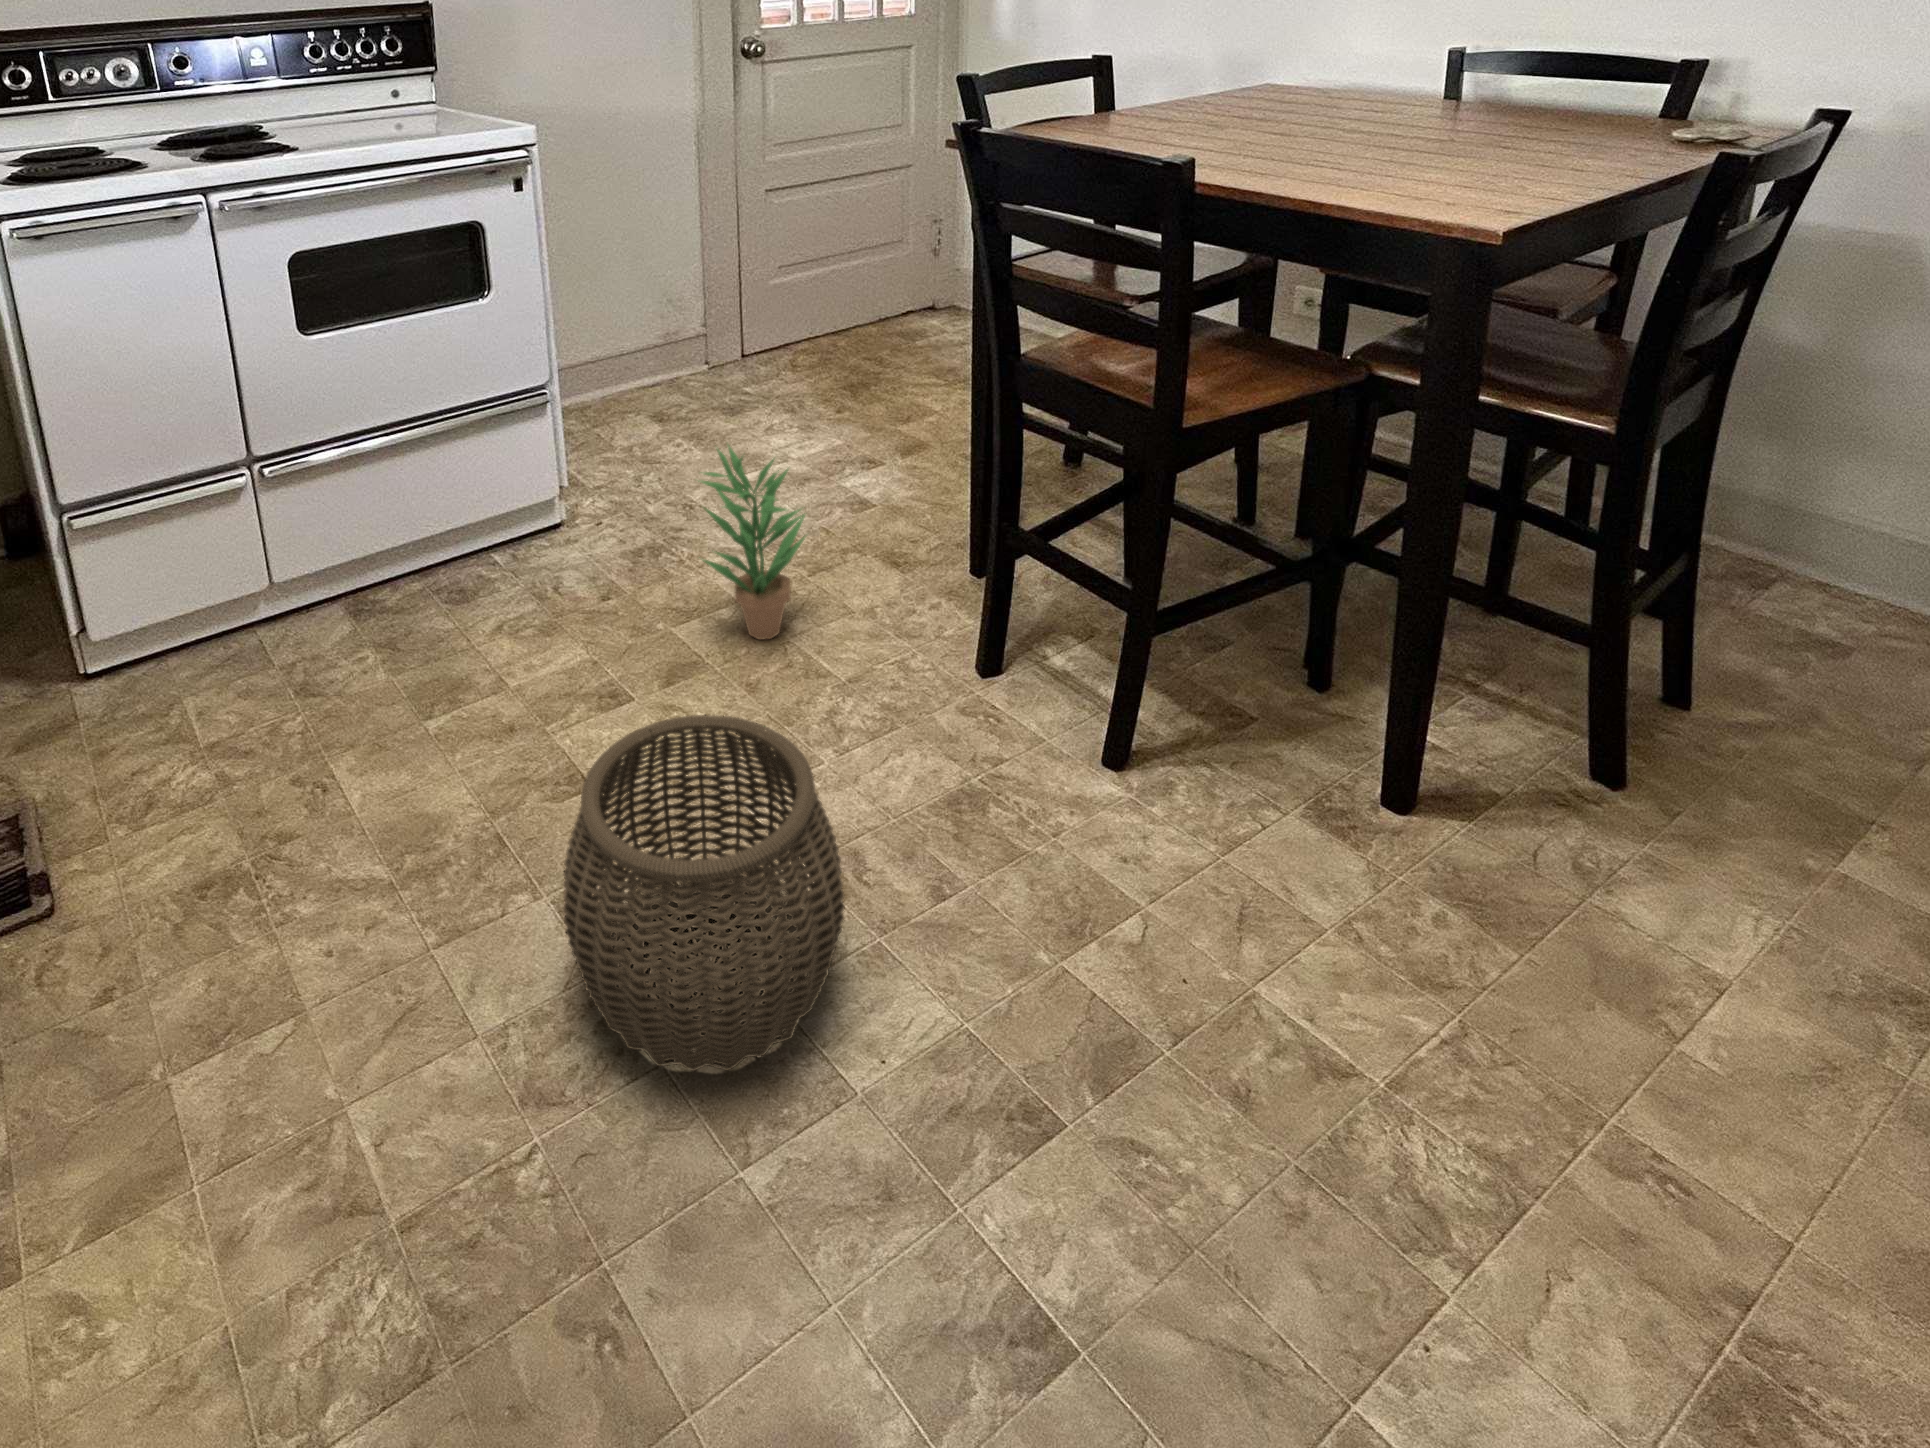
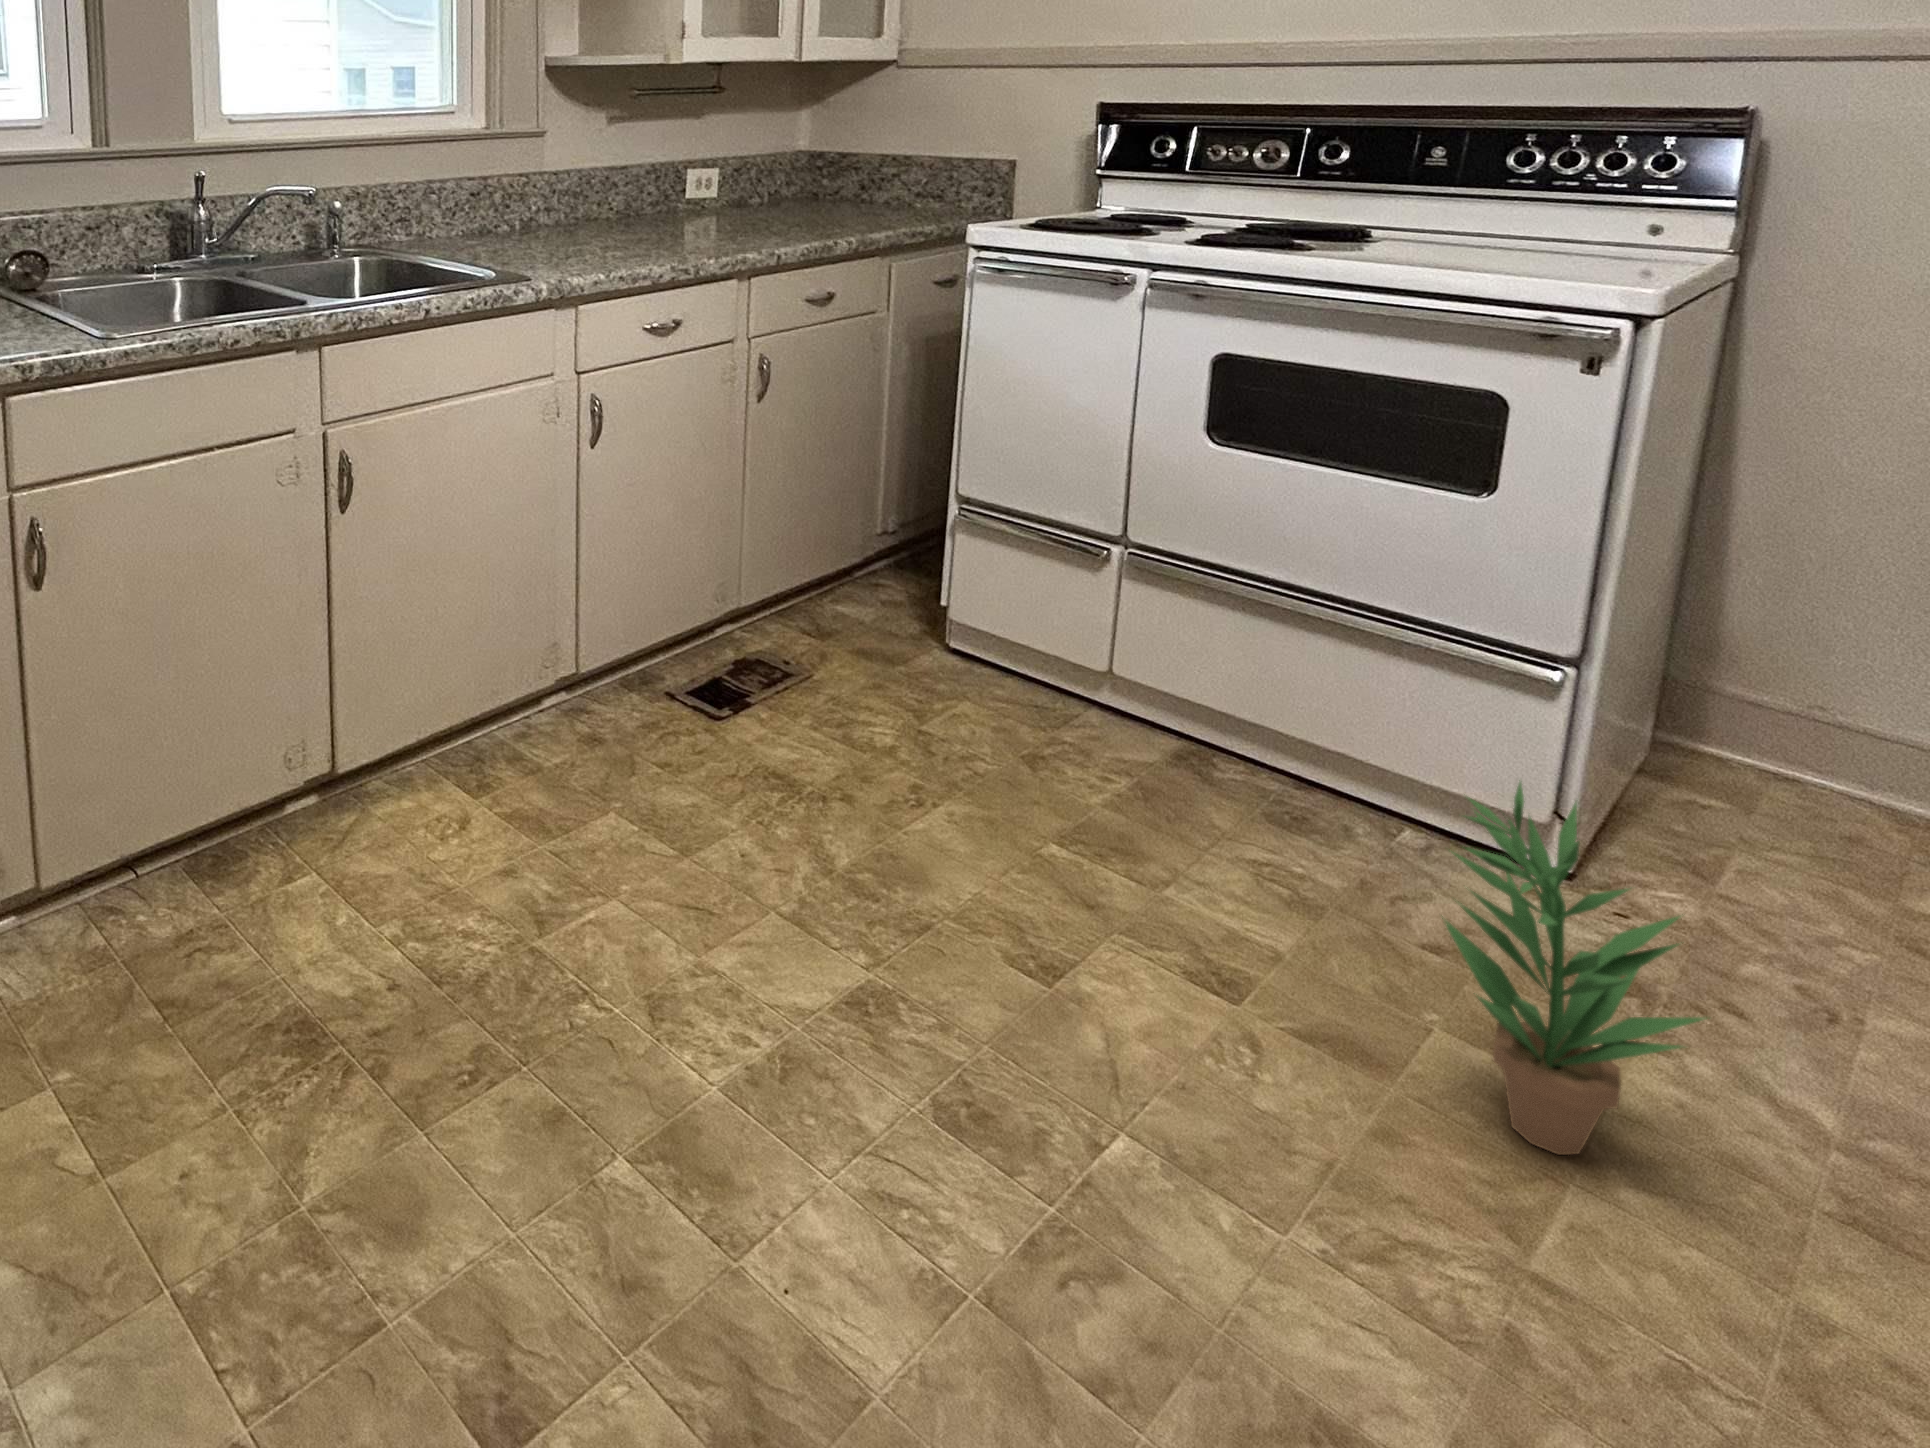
woven basket: present [563,715,845,1071] -> none [678,813,1003,1209]

